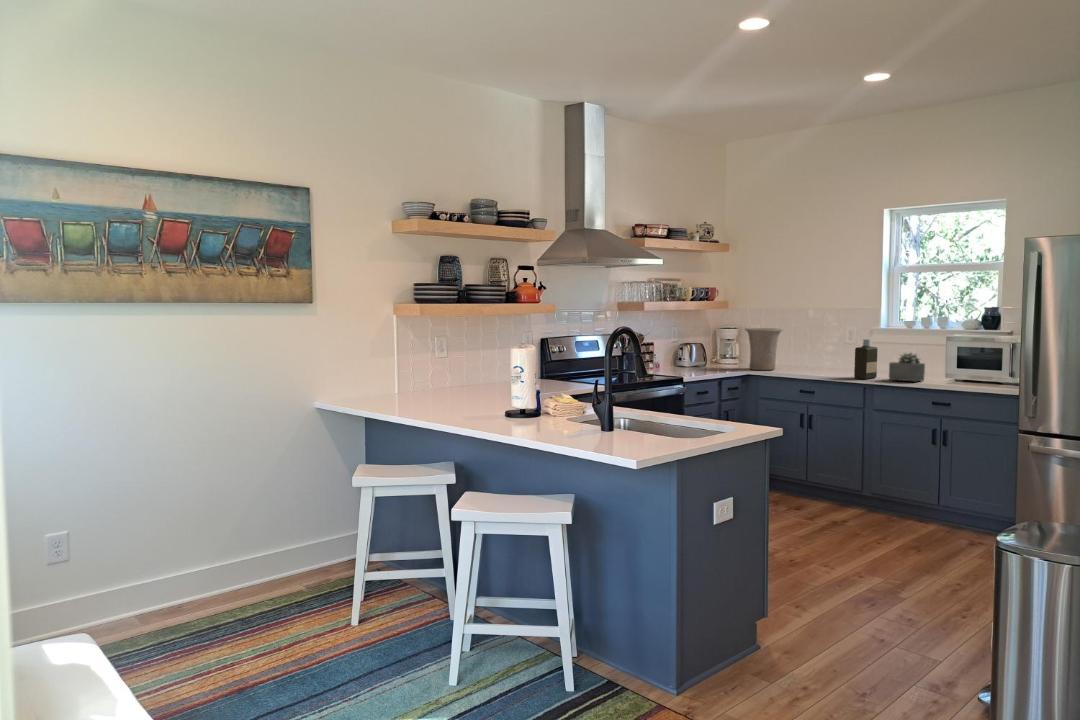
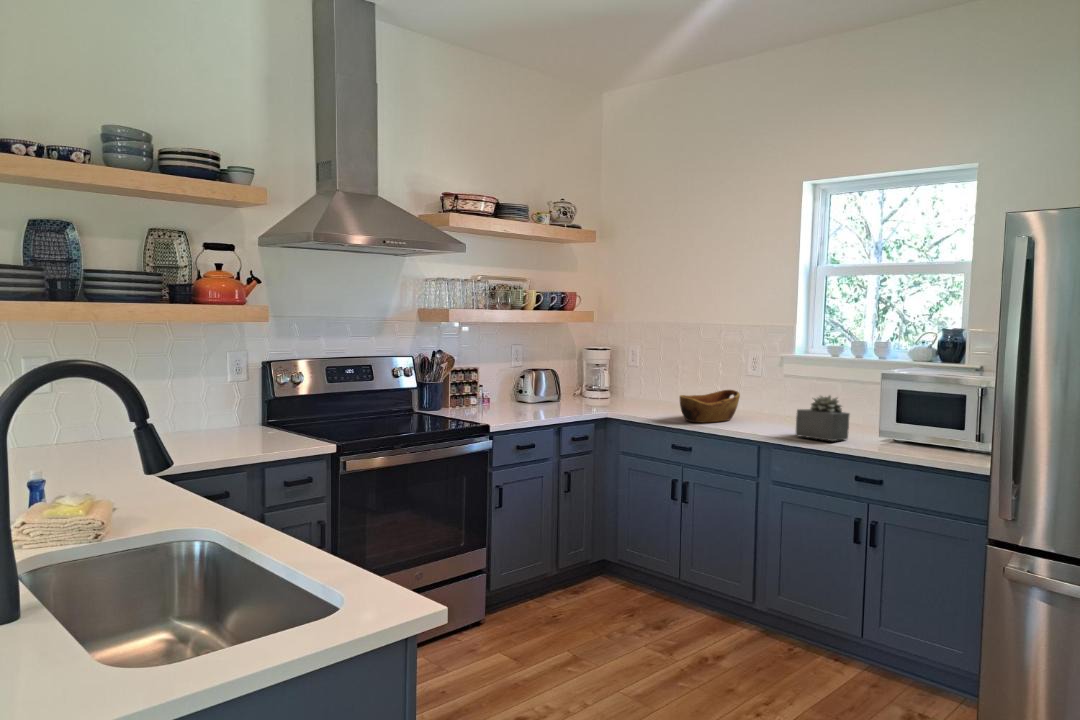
vase: present [745,328,783,370] -> none [605,349,659,412]
bottle: present [854,339,878,379] -> none [746,373,782,434]
wooden bowl: none [804,353,844,375] -> present [680,390,740,422]

